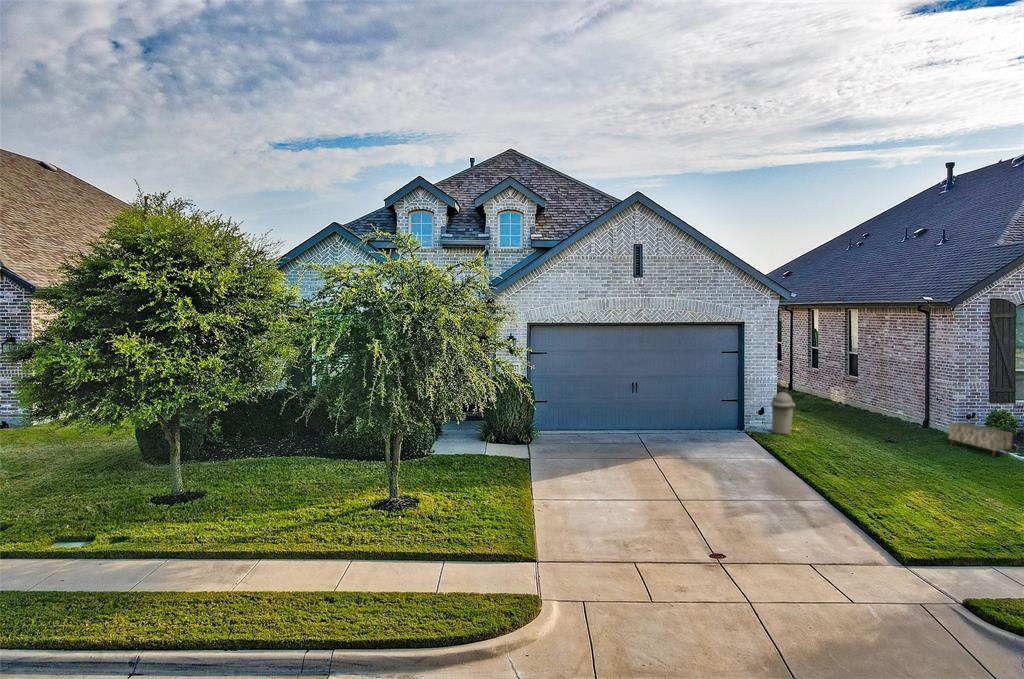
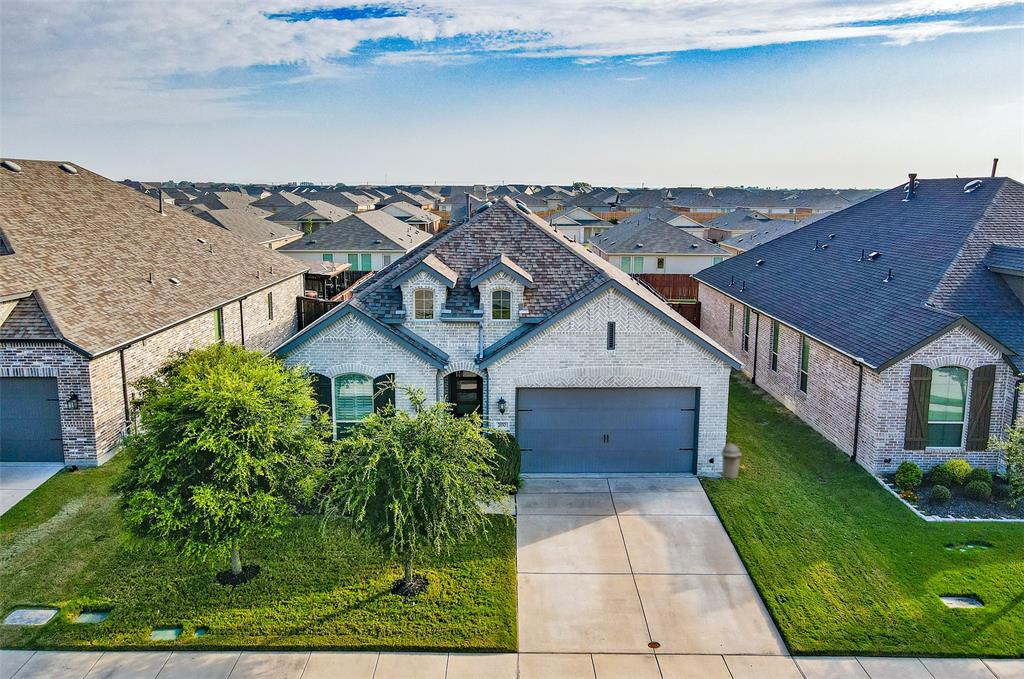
bench: present [949,423,1013,457] -> none [867,470,917,506]

